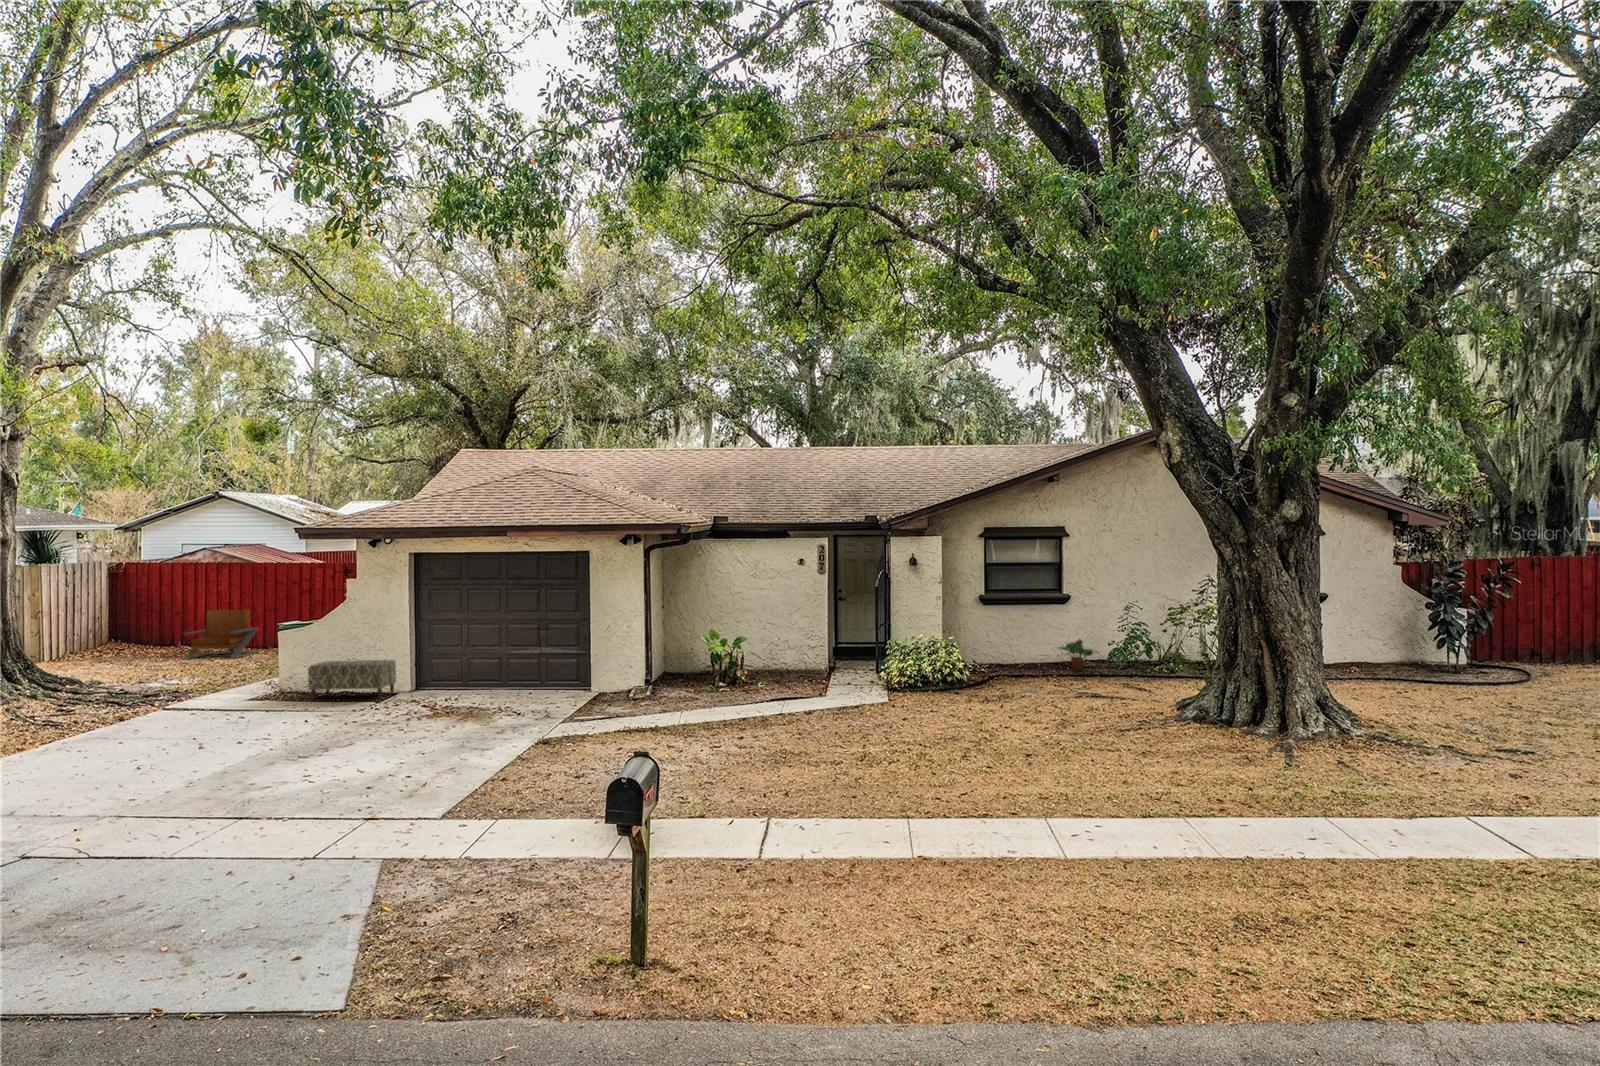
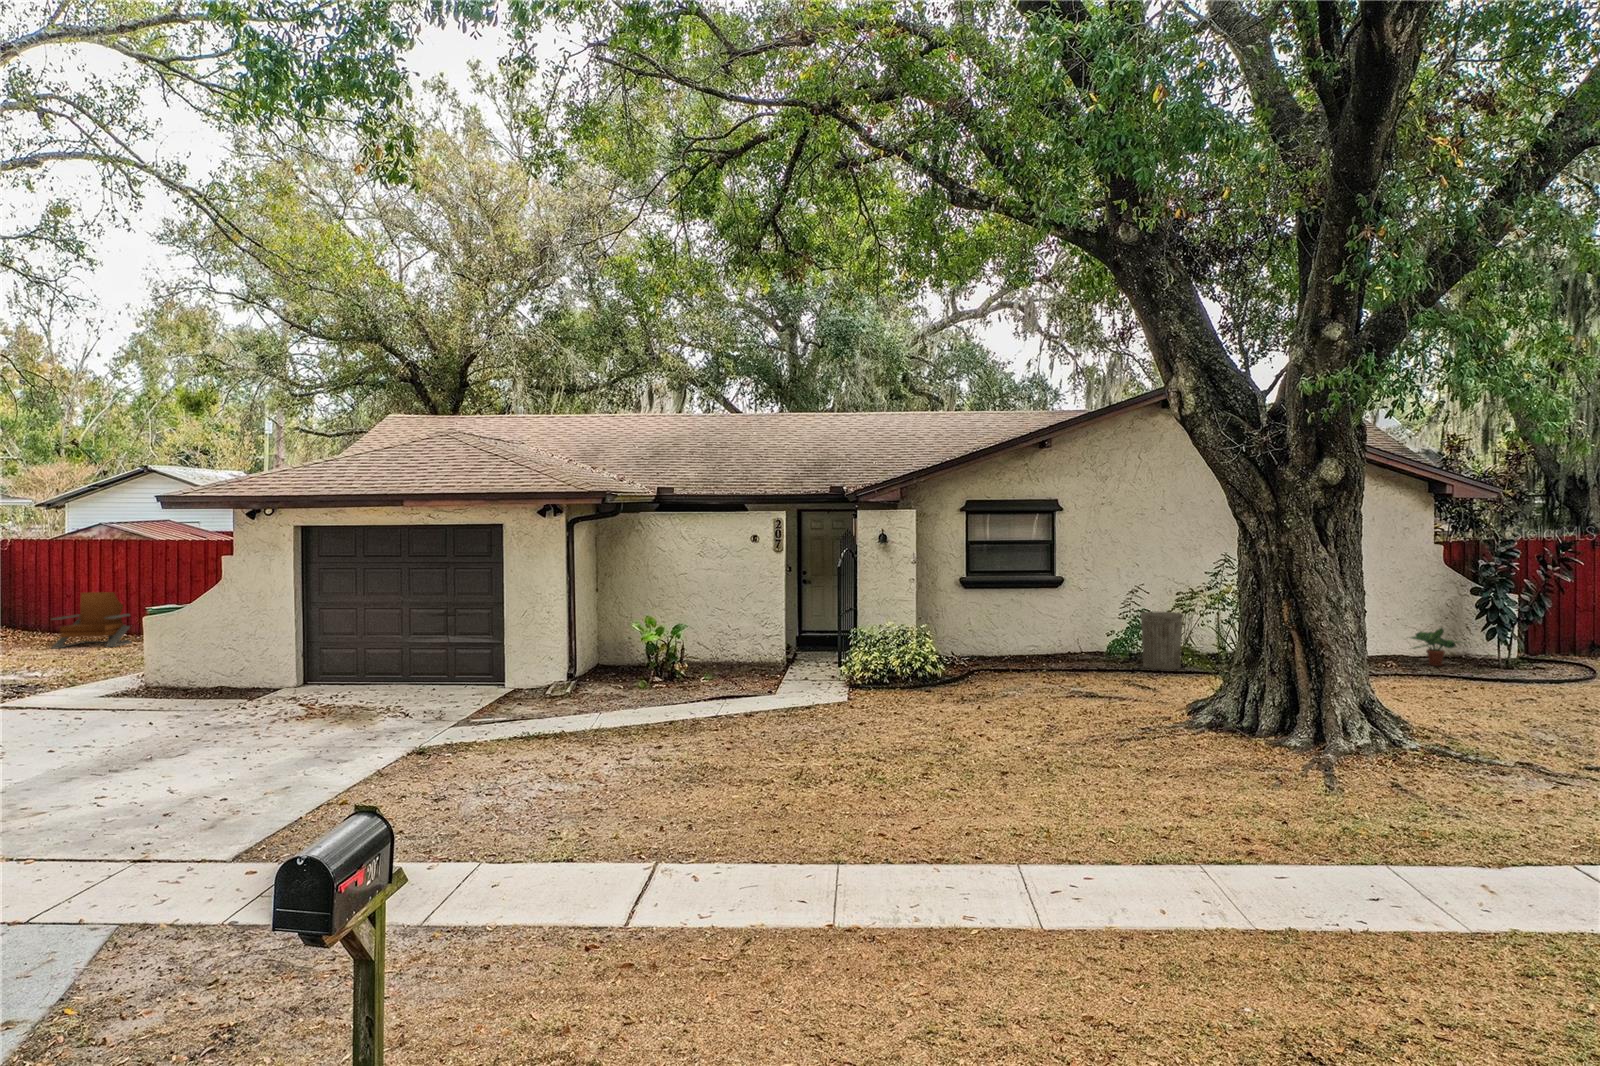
trash can: none [1136,624,1174,674] -> present [1140,612,1184,670]
potted plant: present [1058,639,1093,671] -> present [1411,628,1457,666]
bench: present [308,660,396,700] -> none [161,651,270,698]

